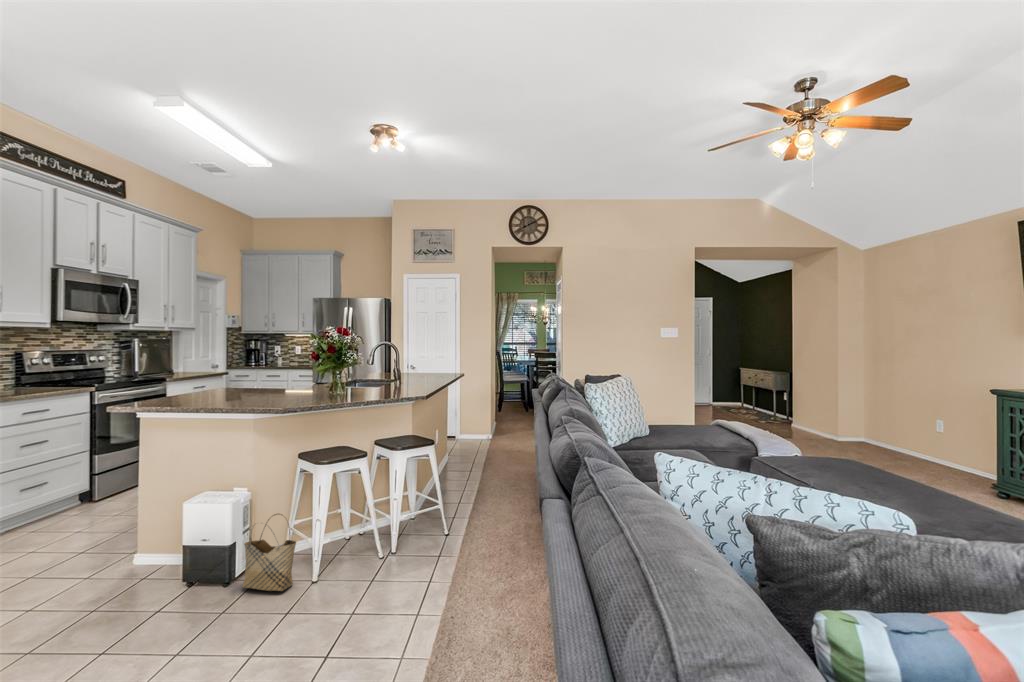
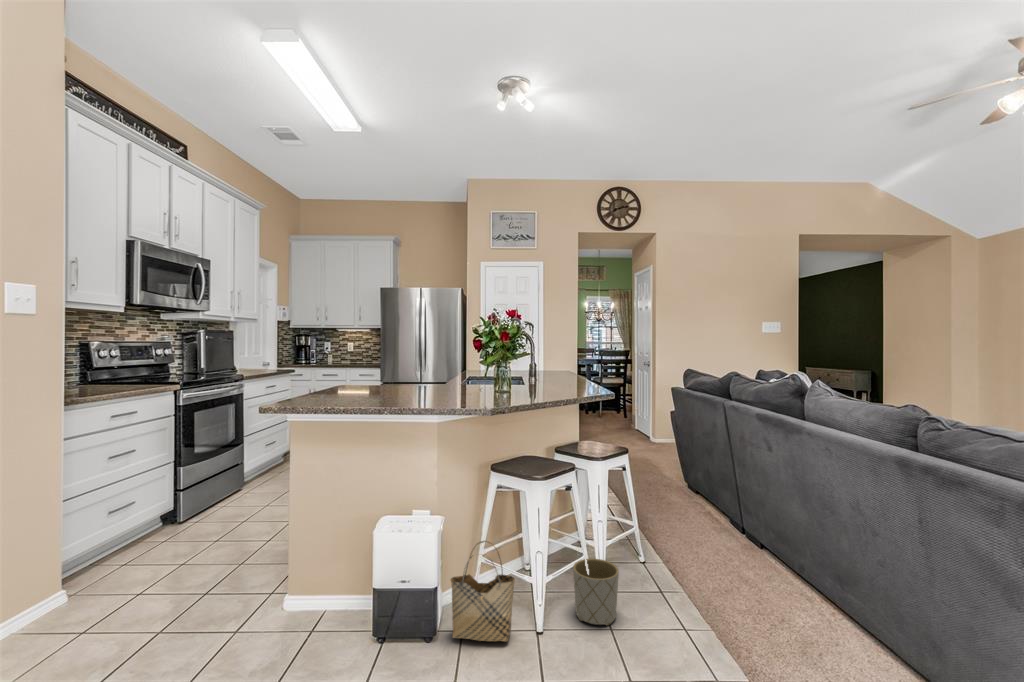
planter: none [353,530,390,582] -> present [573,559,619,626]

